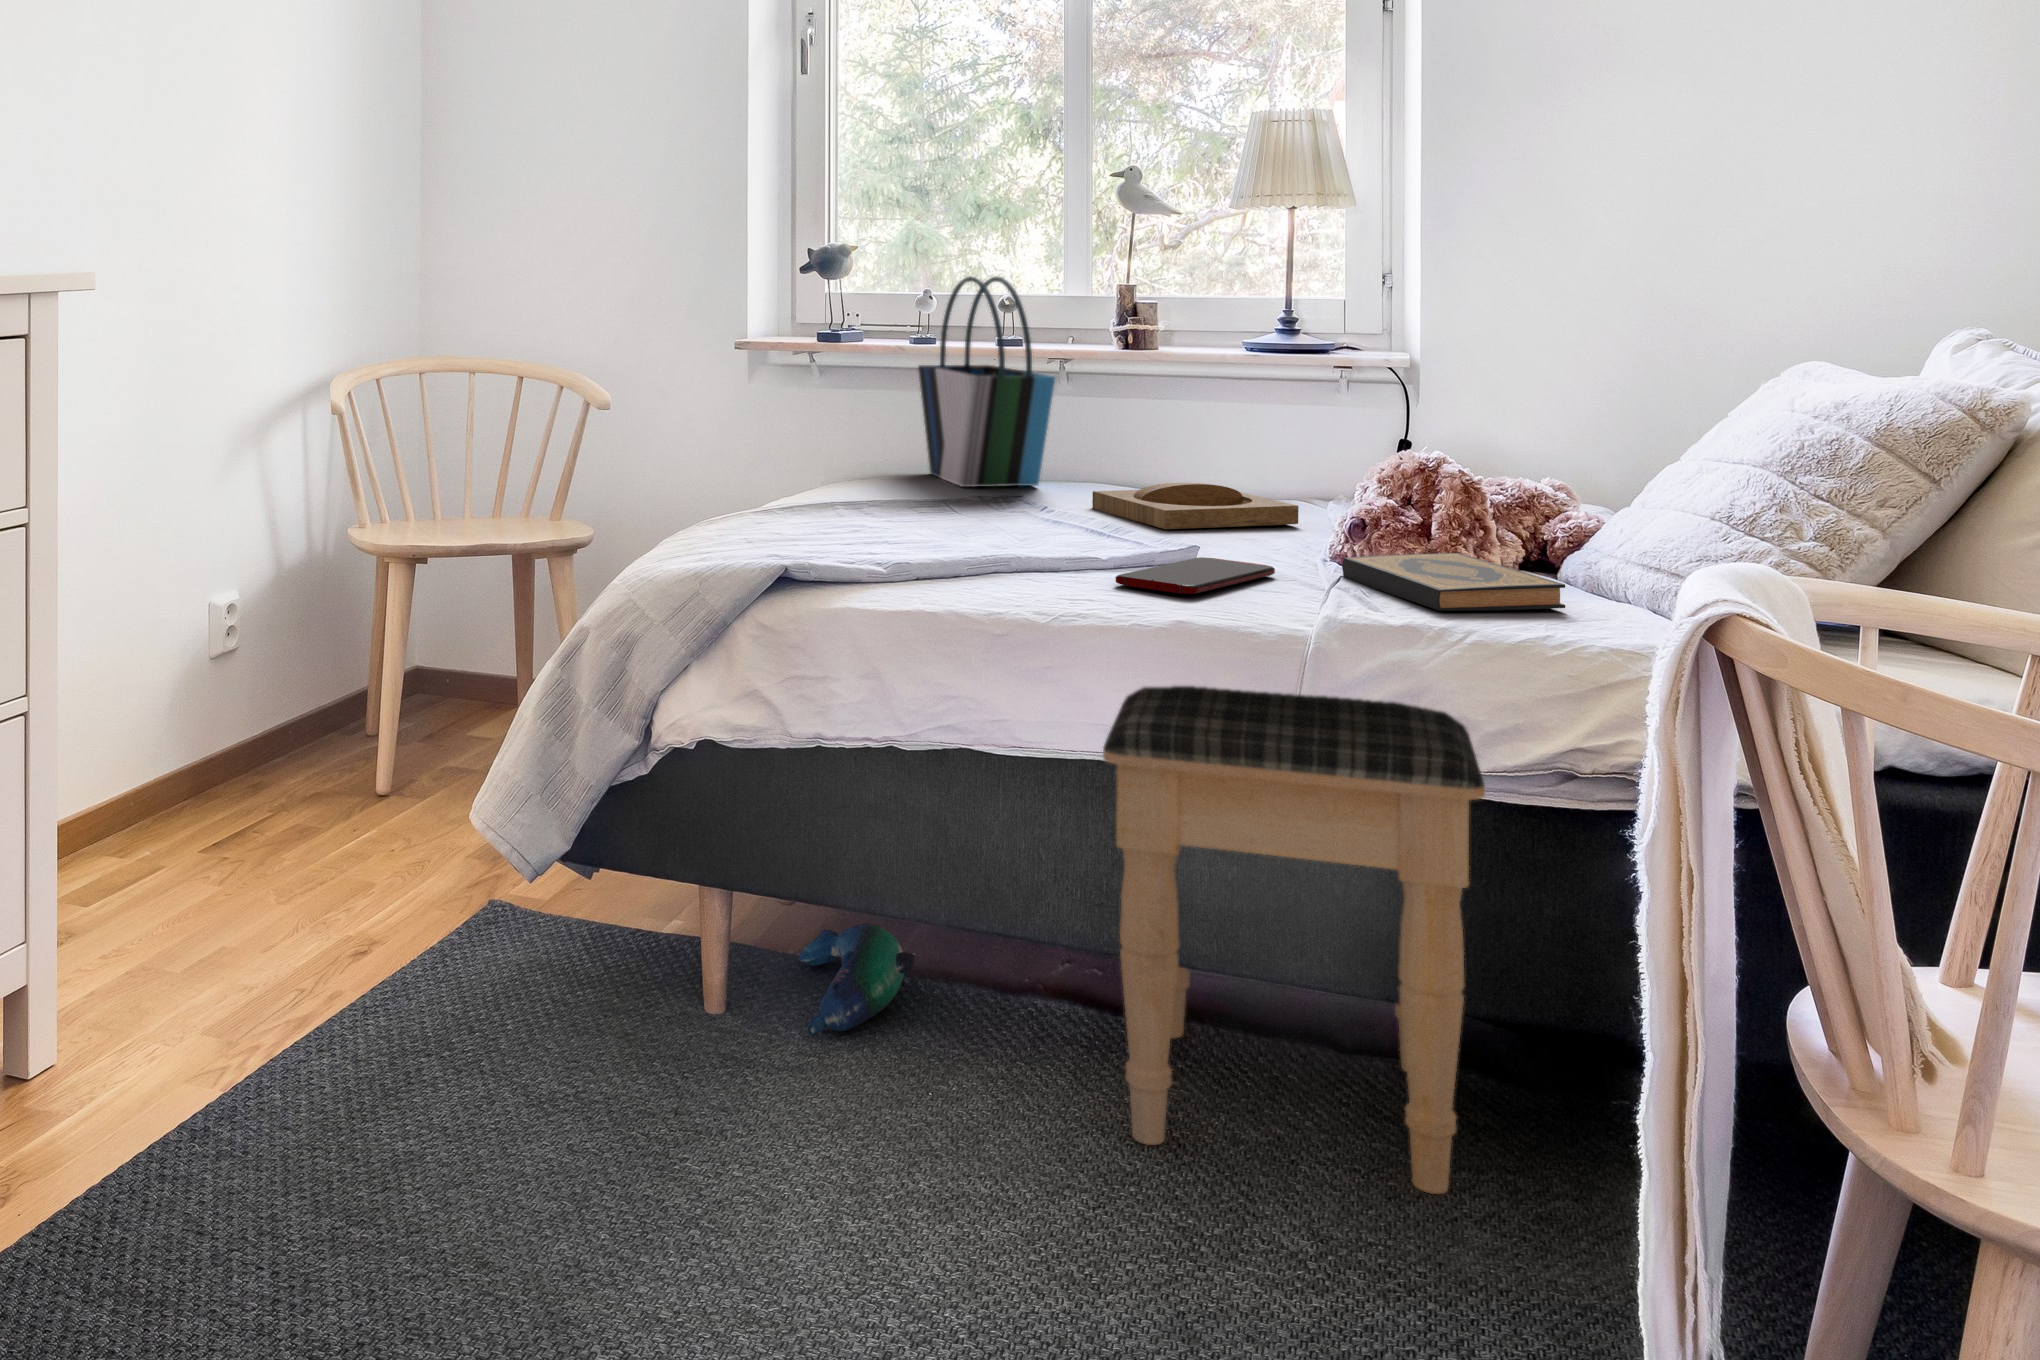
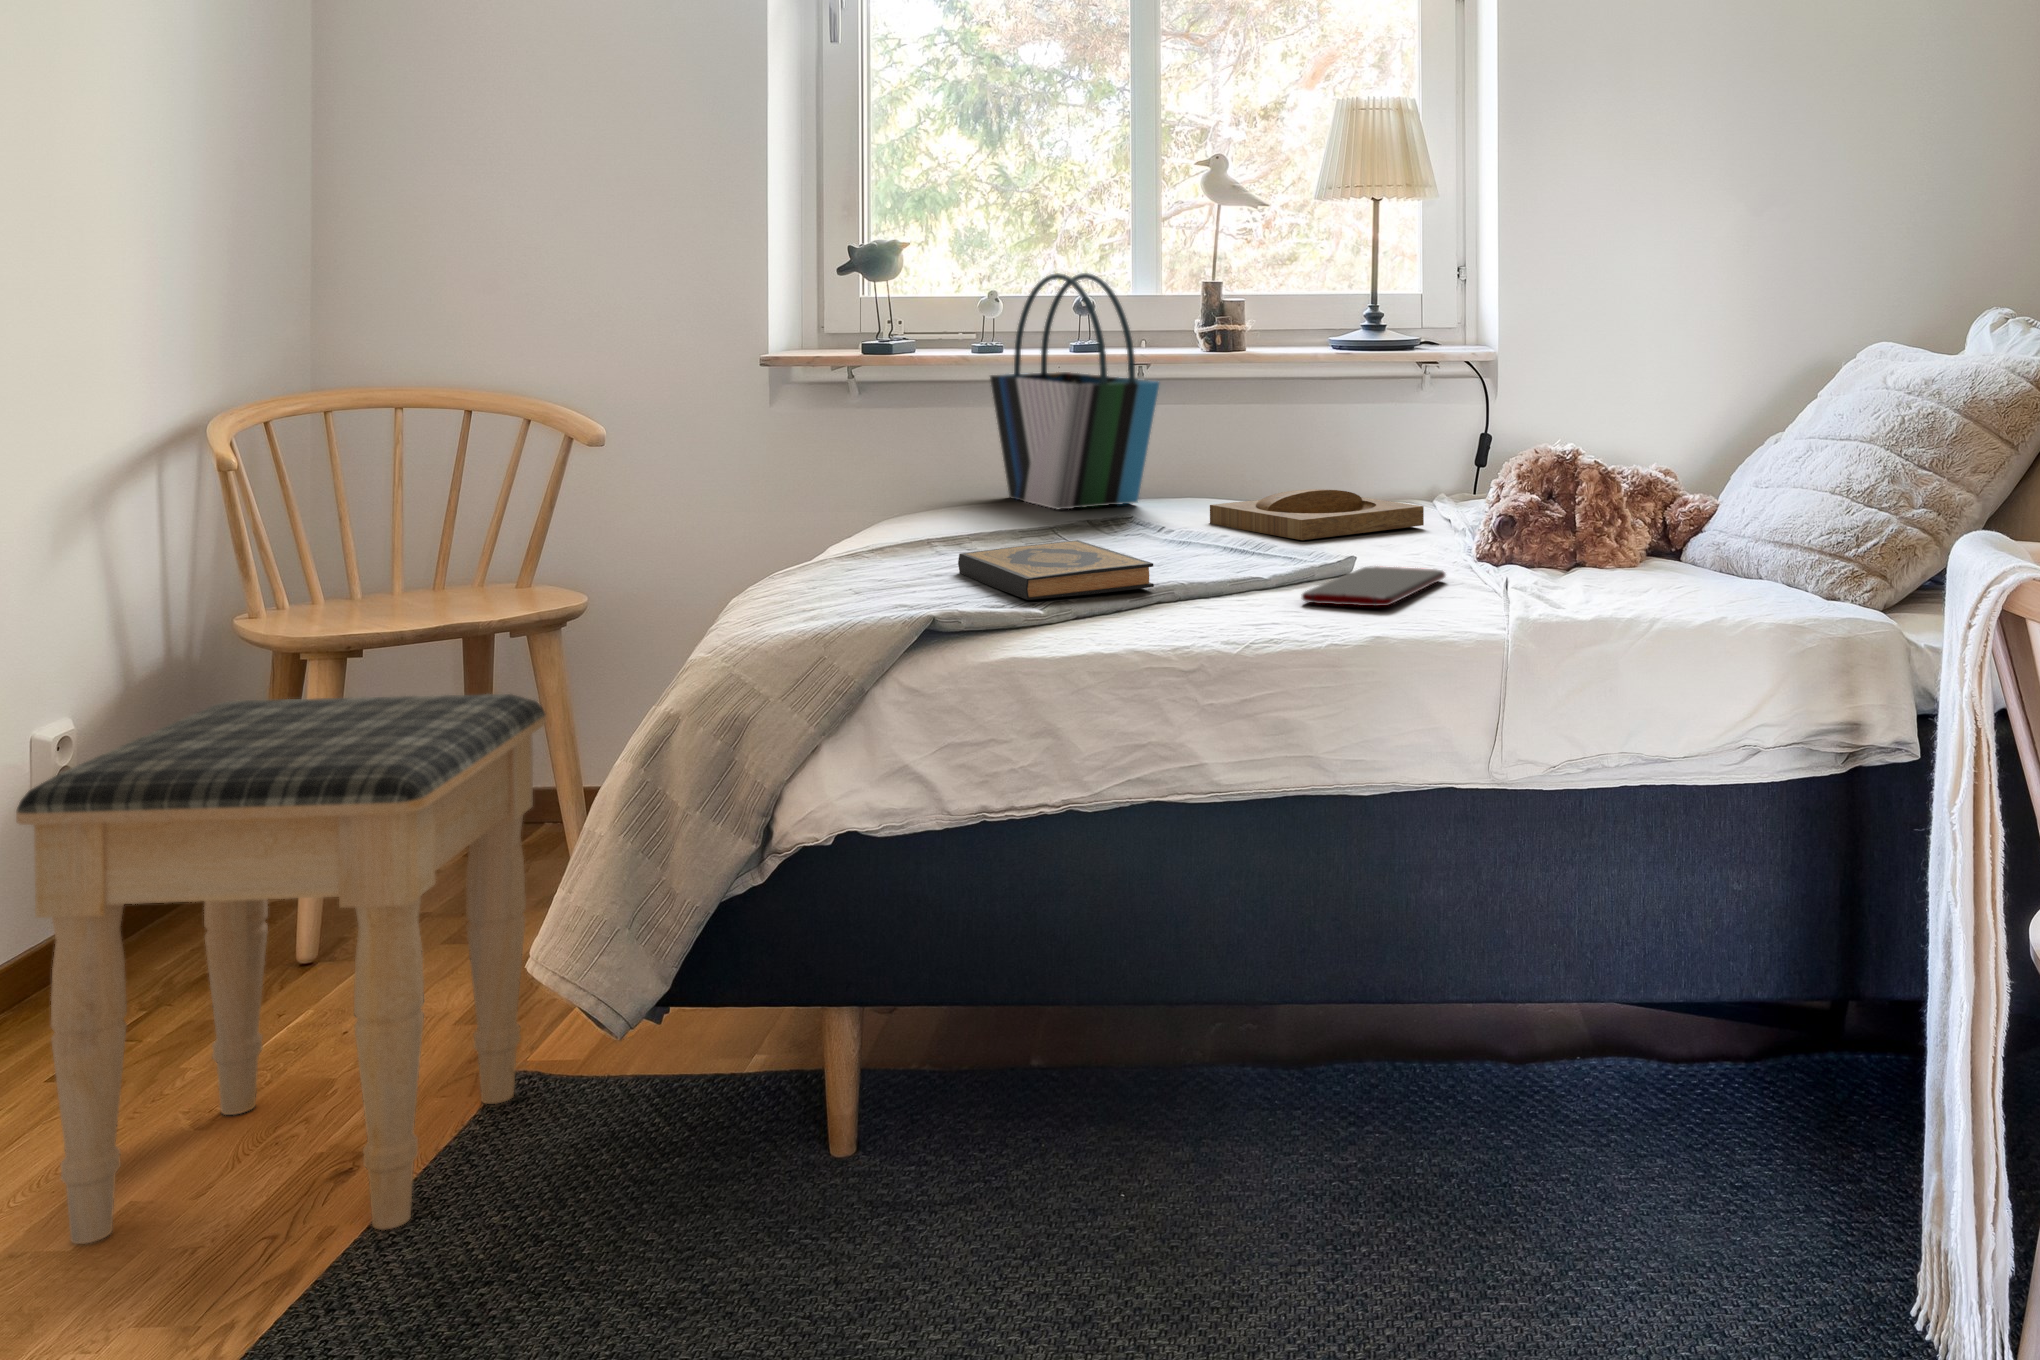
hardback book: present [1342,553,1565,611] -> present [958,540,1154,600]
footstool: present [1103,686,1485,1194] -> present [16,694,546,1244]
plush toy: present [798,923,915,1035] -> none [940,1020,1093,1164]

